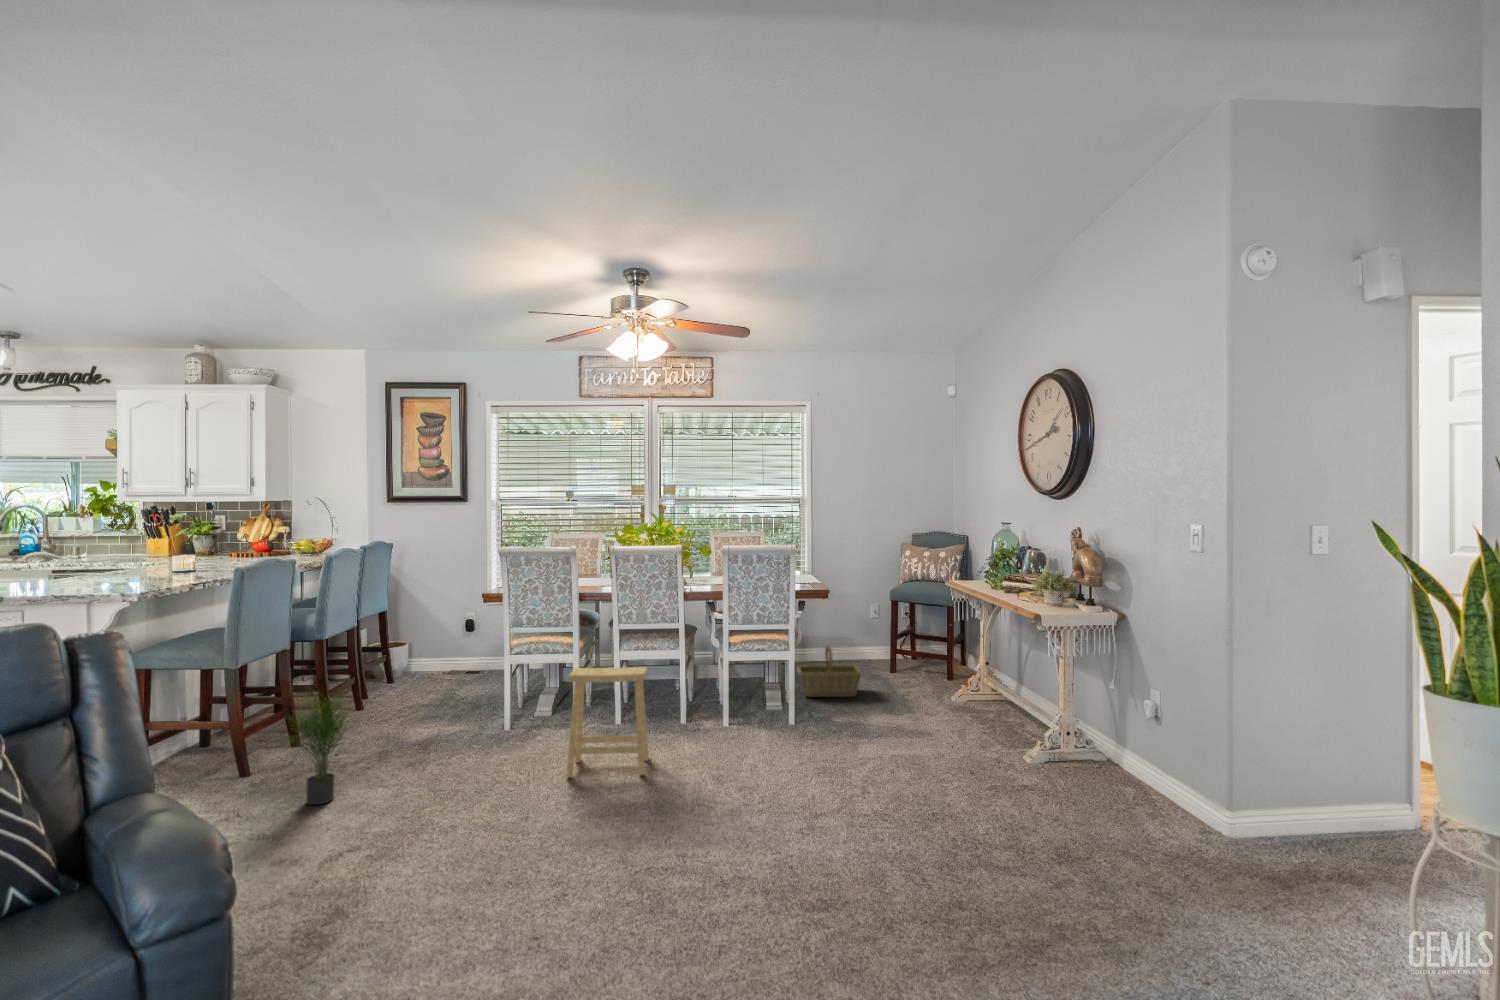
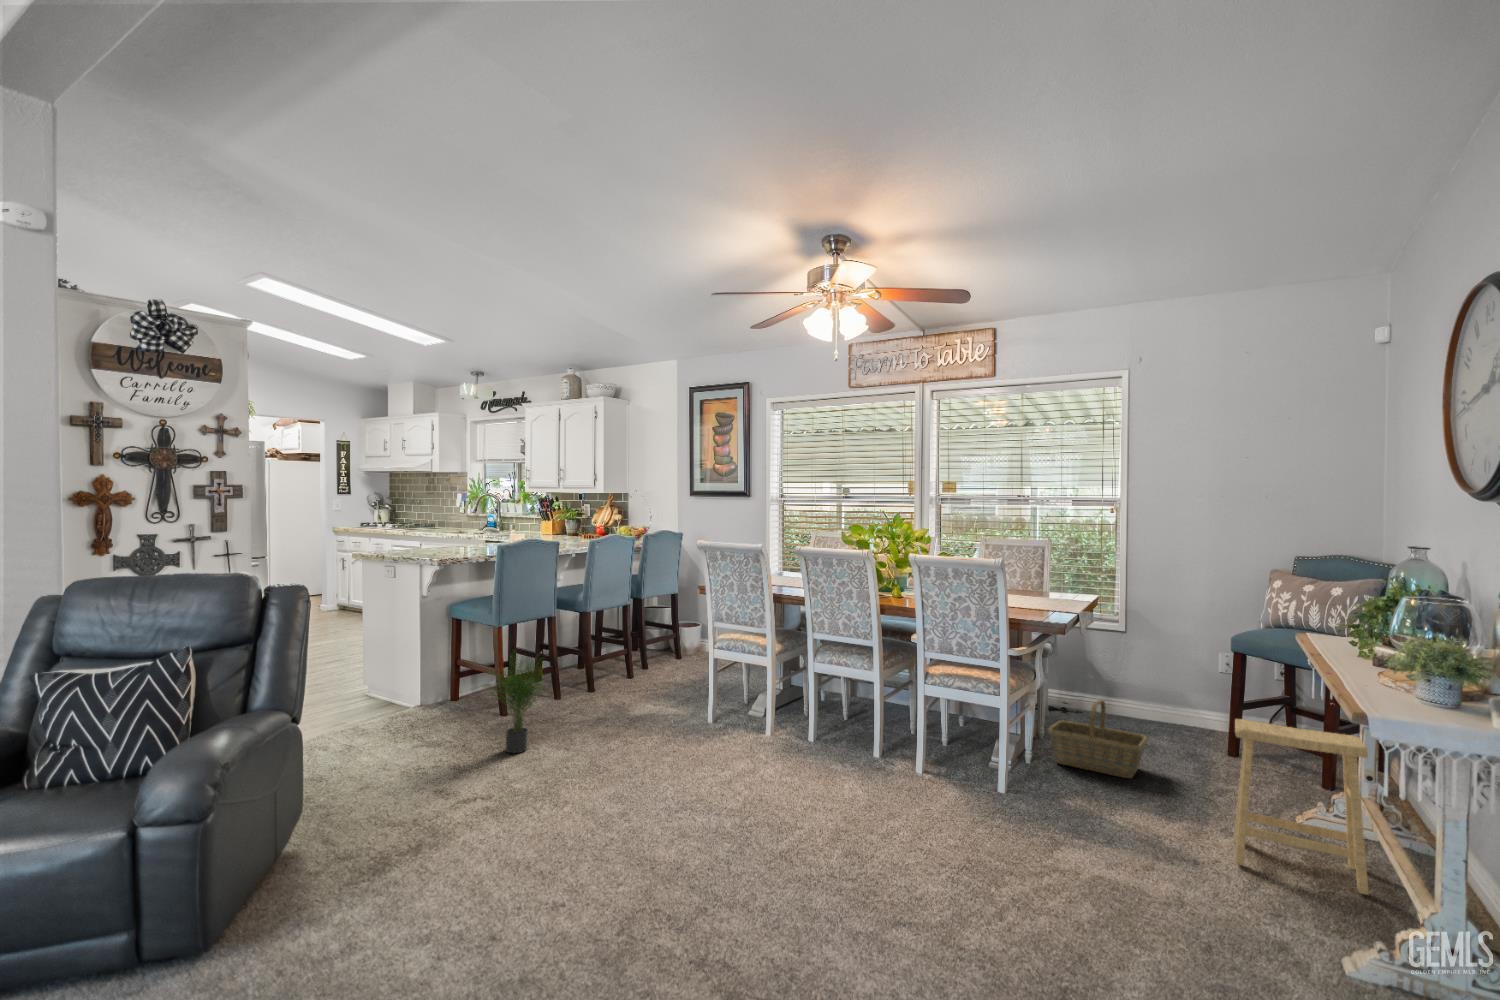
footstool: present [566,667,649,777] -> present [1234,719,1369,895]

